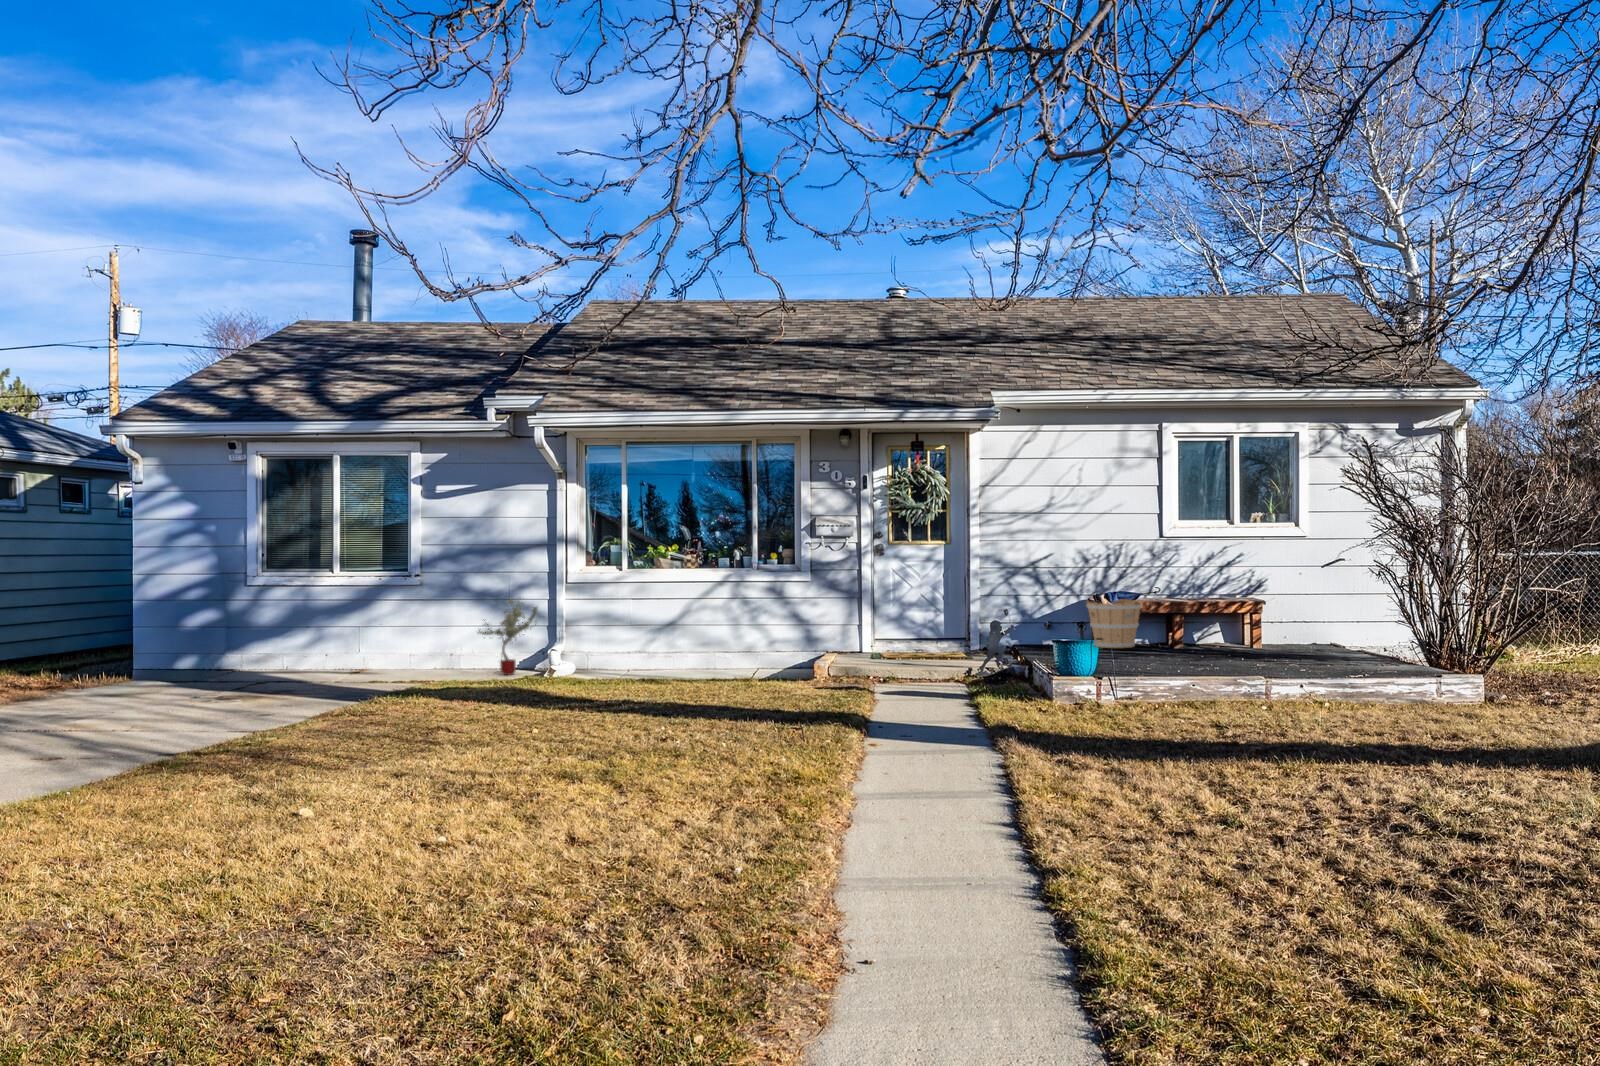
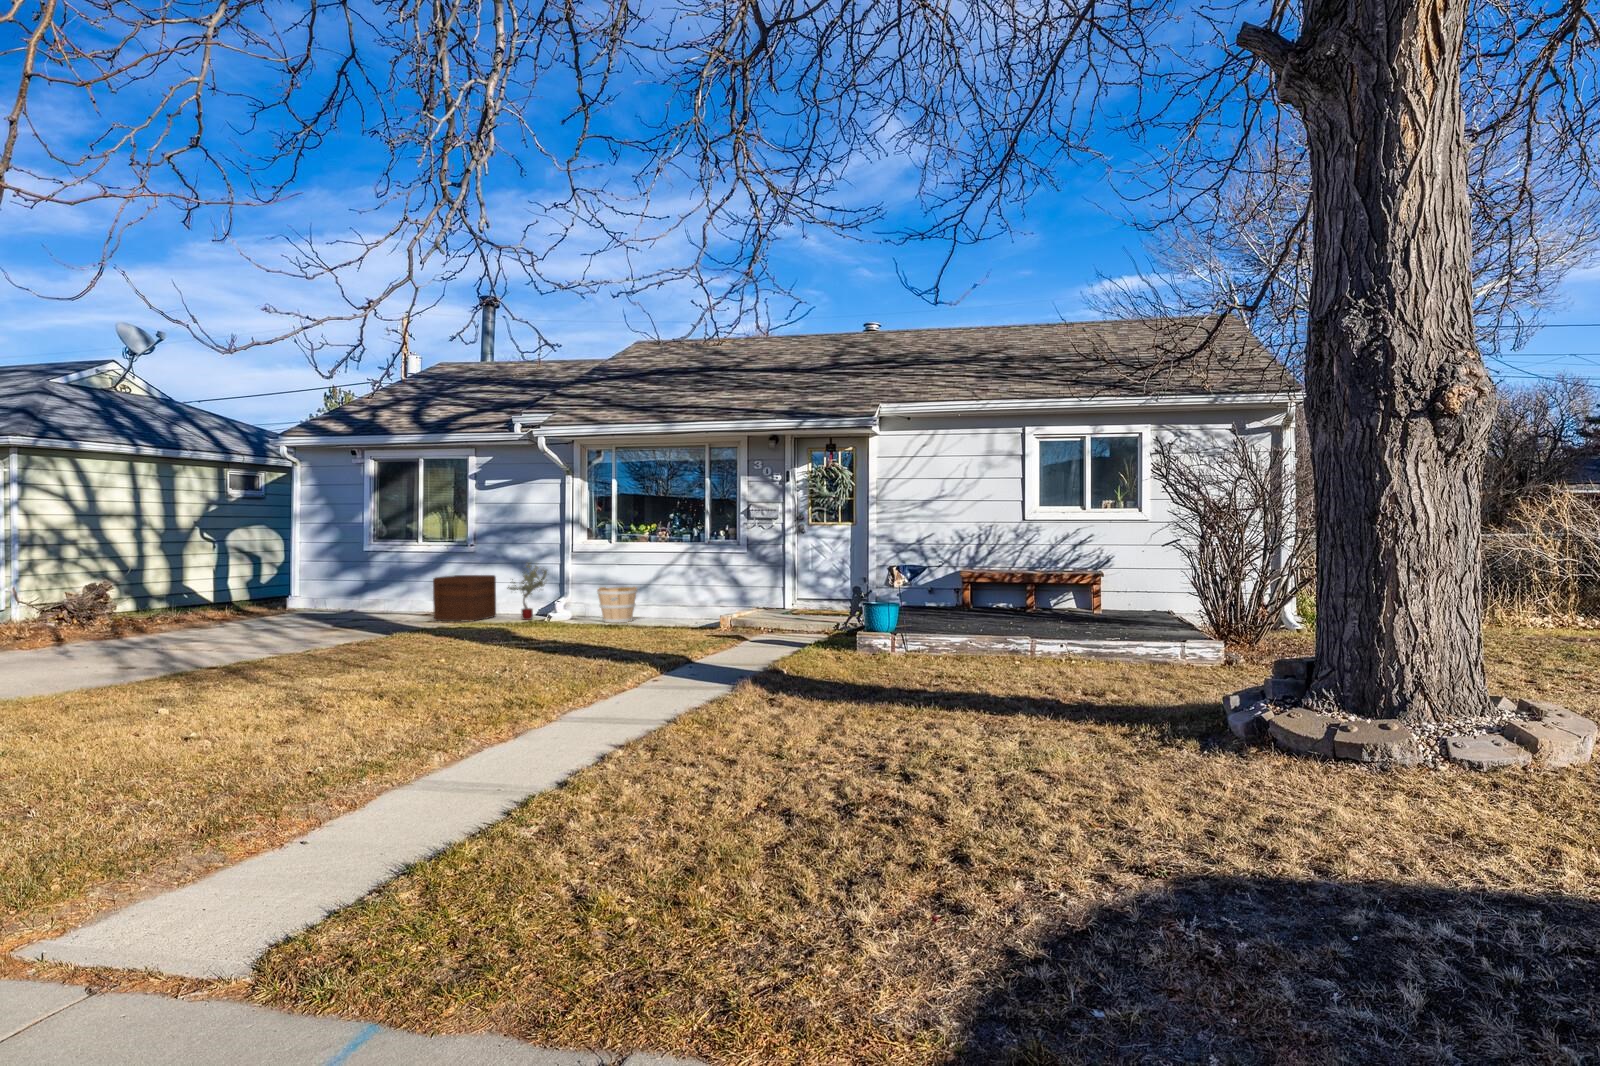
wooden bucket: present [1087,599,1142,648] -> present [597,587,638,623]
wooden crate: none [376,615,455,680] -> present [433,575,496,622]

